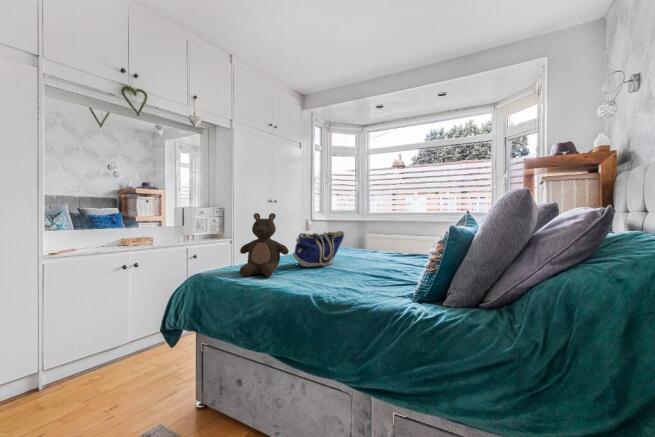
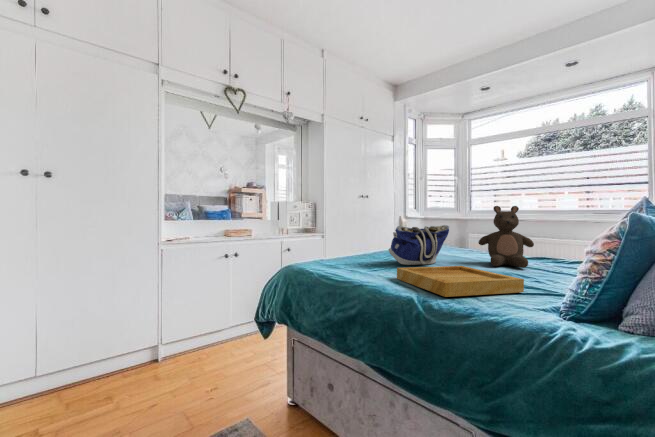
stuffed bear: present [240,213,289,277] -> present [478,206,534,268]
tray: none [298,266,394,293] -> present [397,266,524,297]

